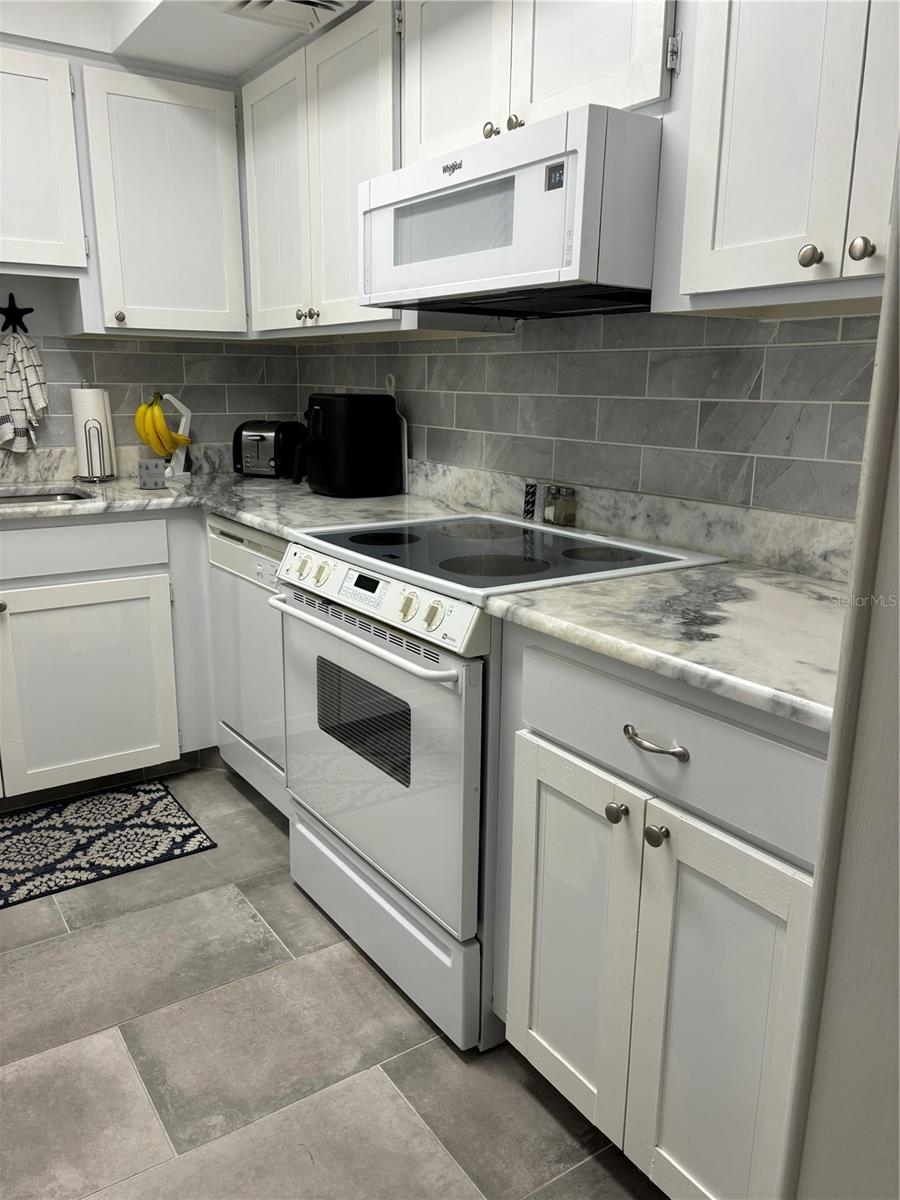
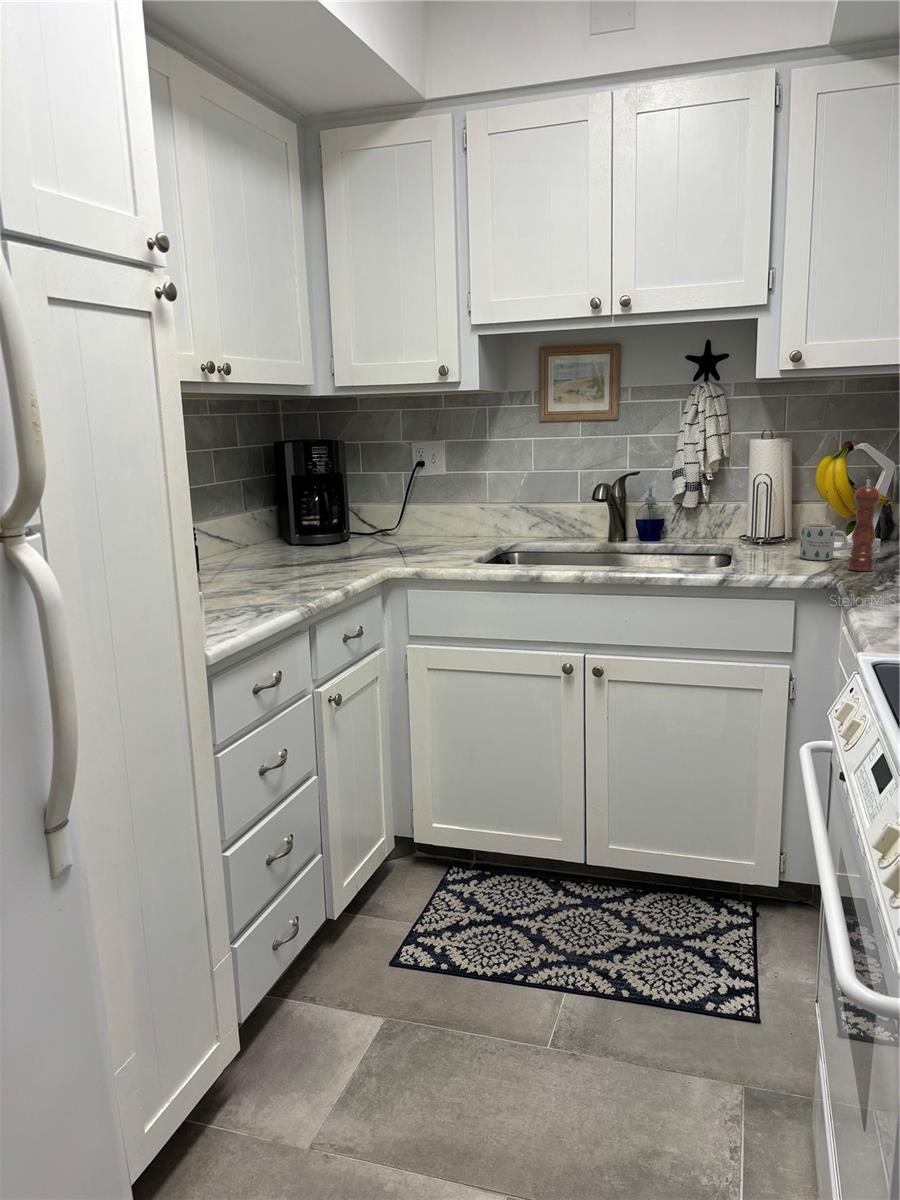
pepper mill: none [185,419,207,492] -> present [848,480,880,571]

